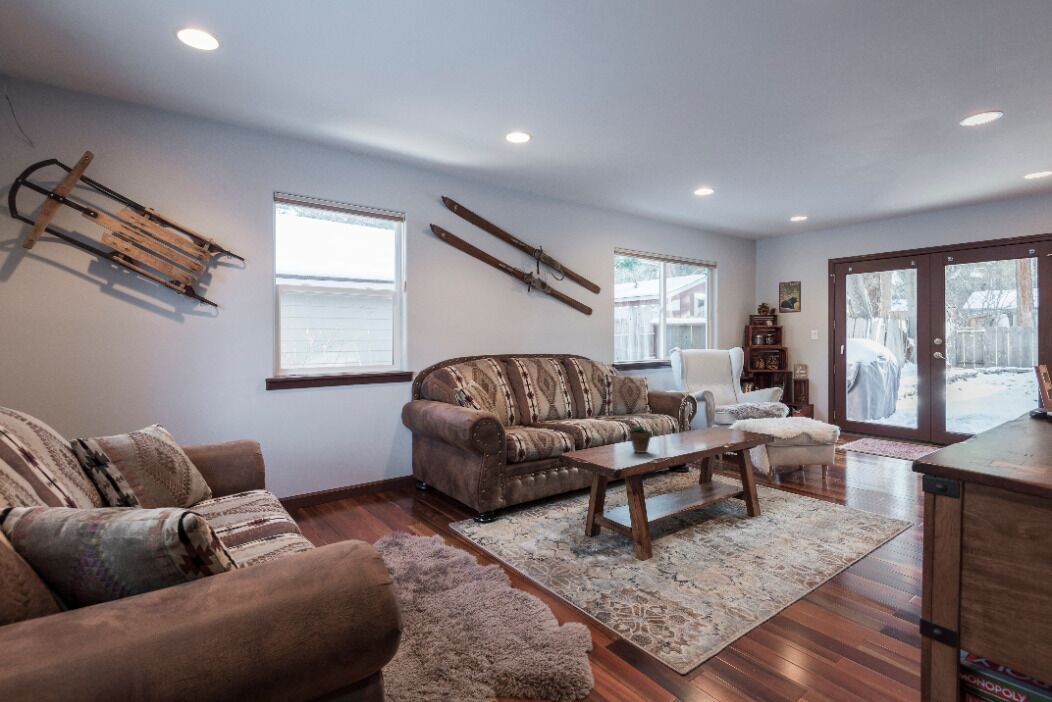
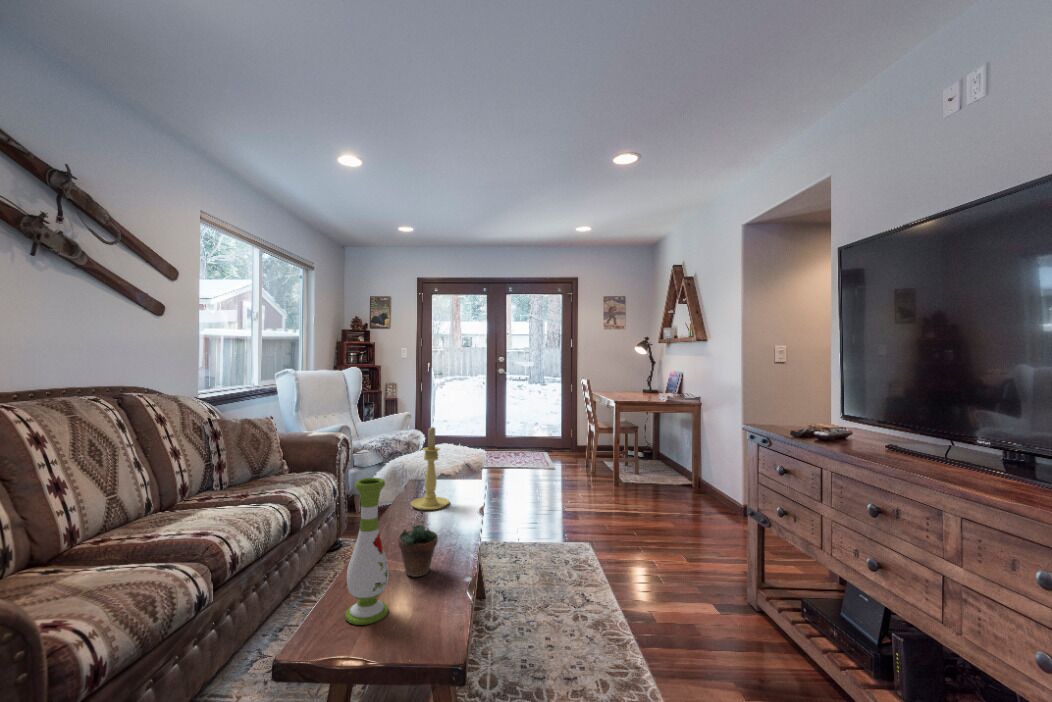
candle holder: none [686,381,714,438] -> present [411,427,449,510]
vase: none [589,390,610,458] -> present [345,478,389,625]

